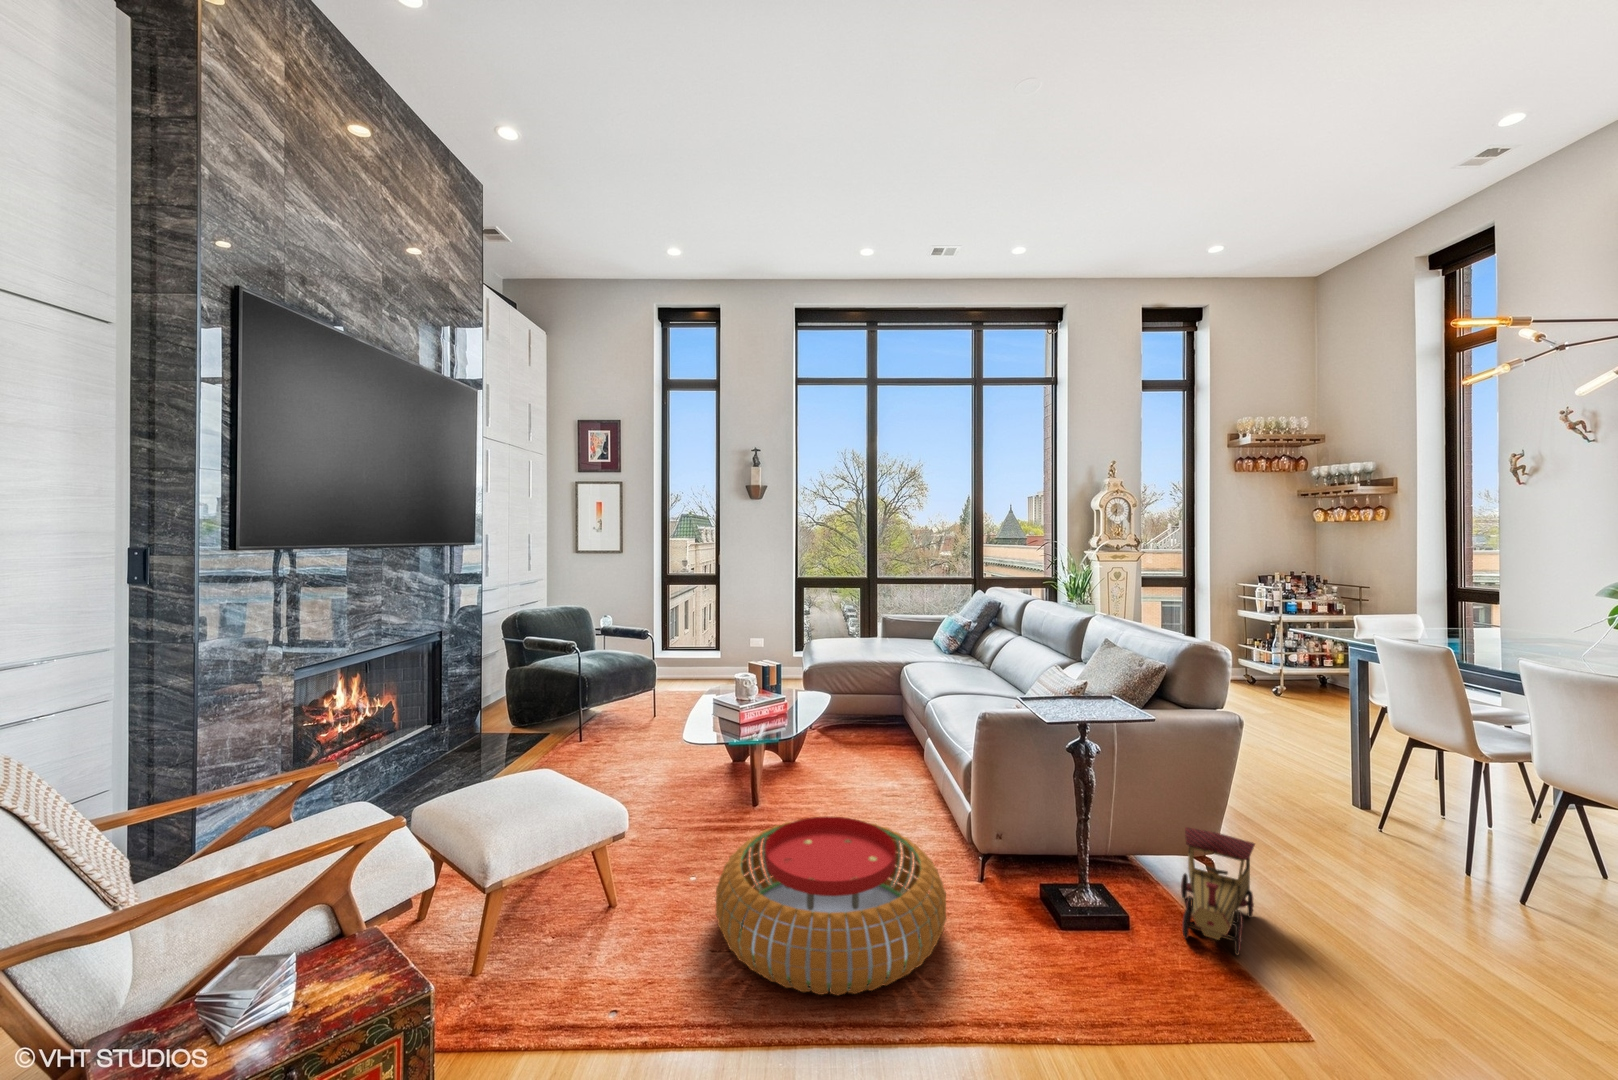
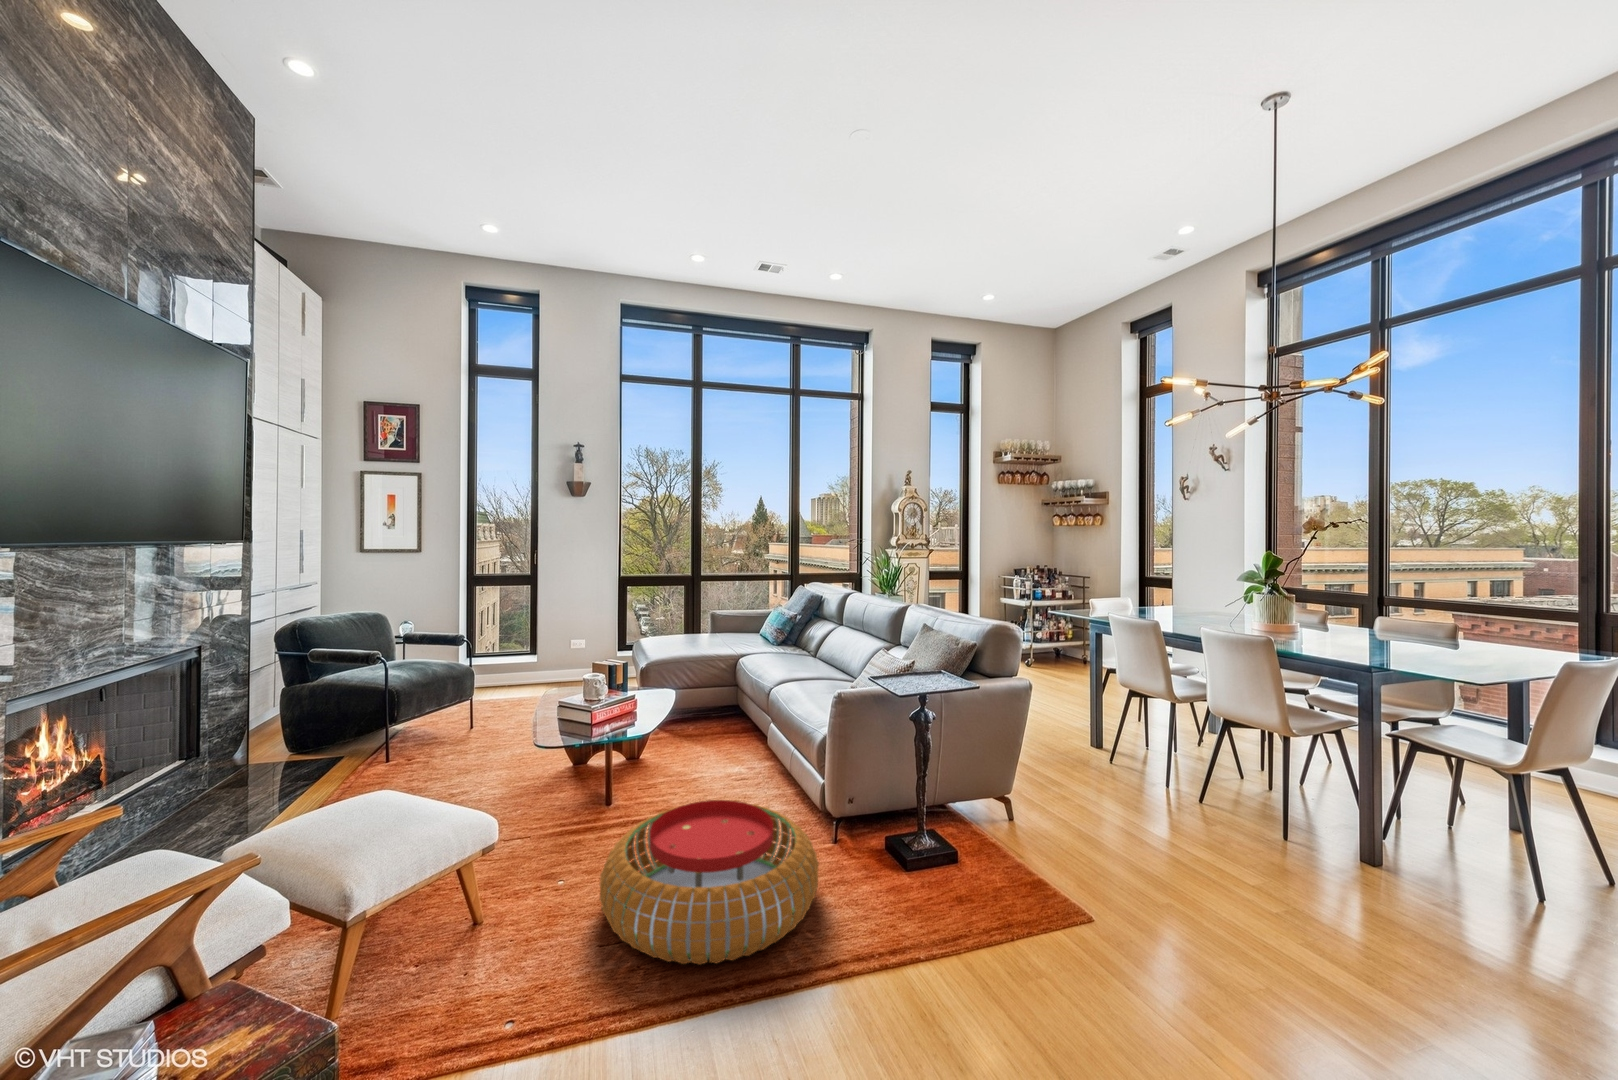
toy train: present [1181,827,1255,955] -> none [989,773,1041,866]

